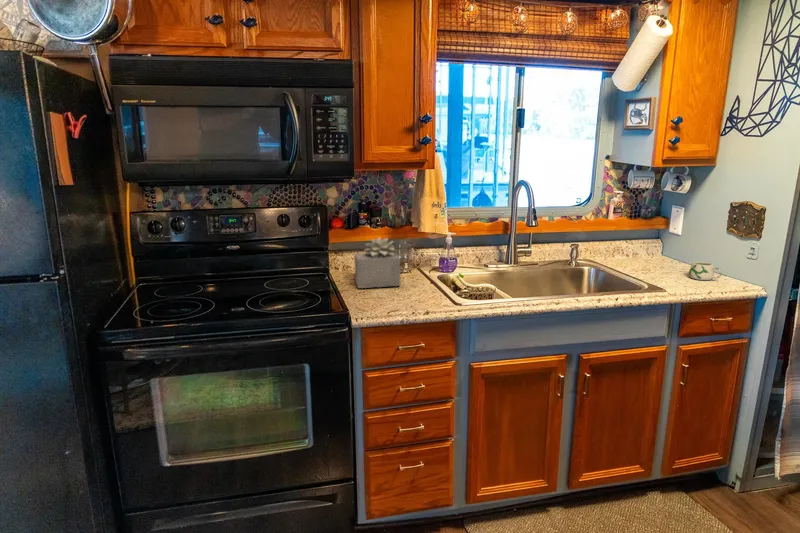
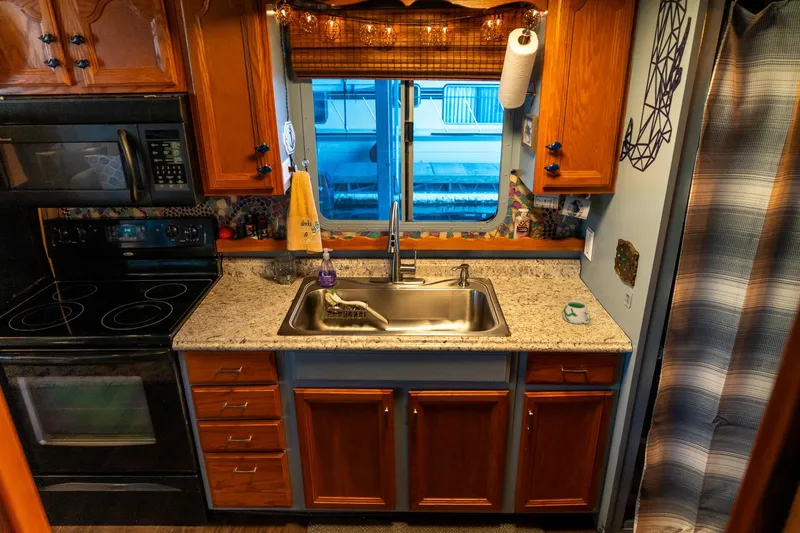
succulent plant: present [354,238,400,288] -> none [215,255,268,304]

